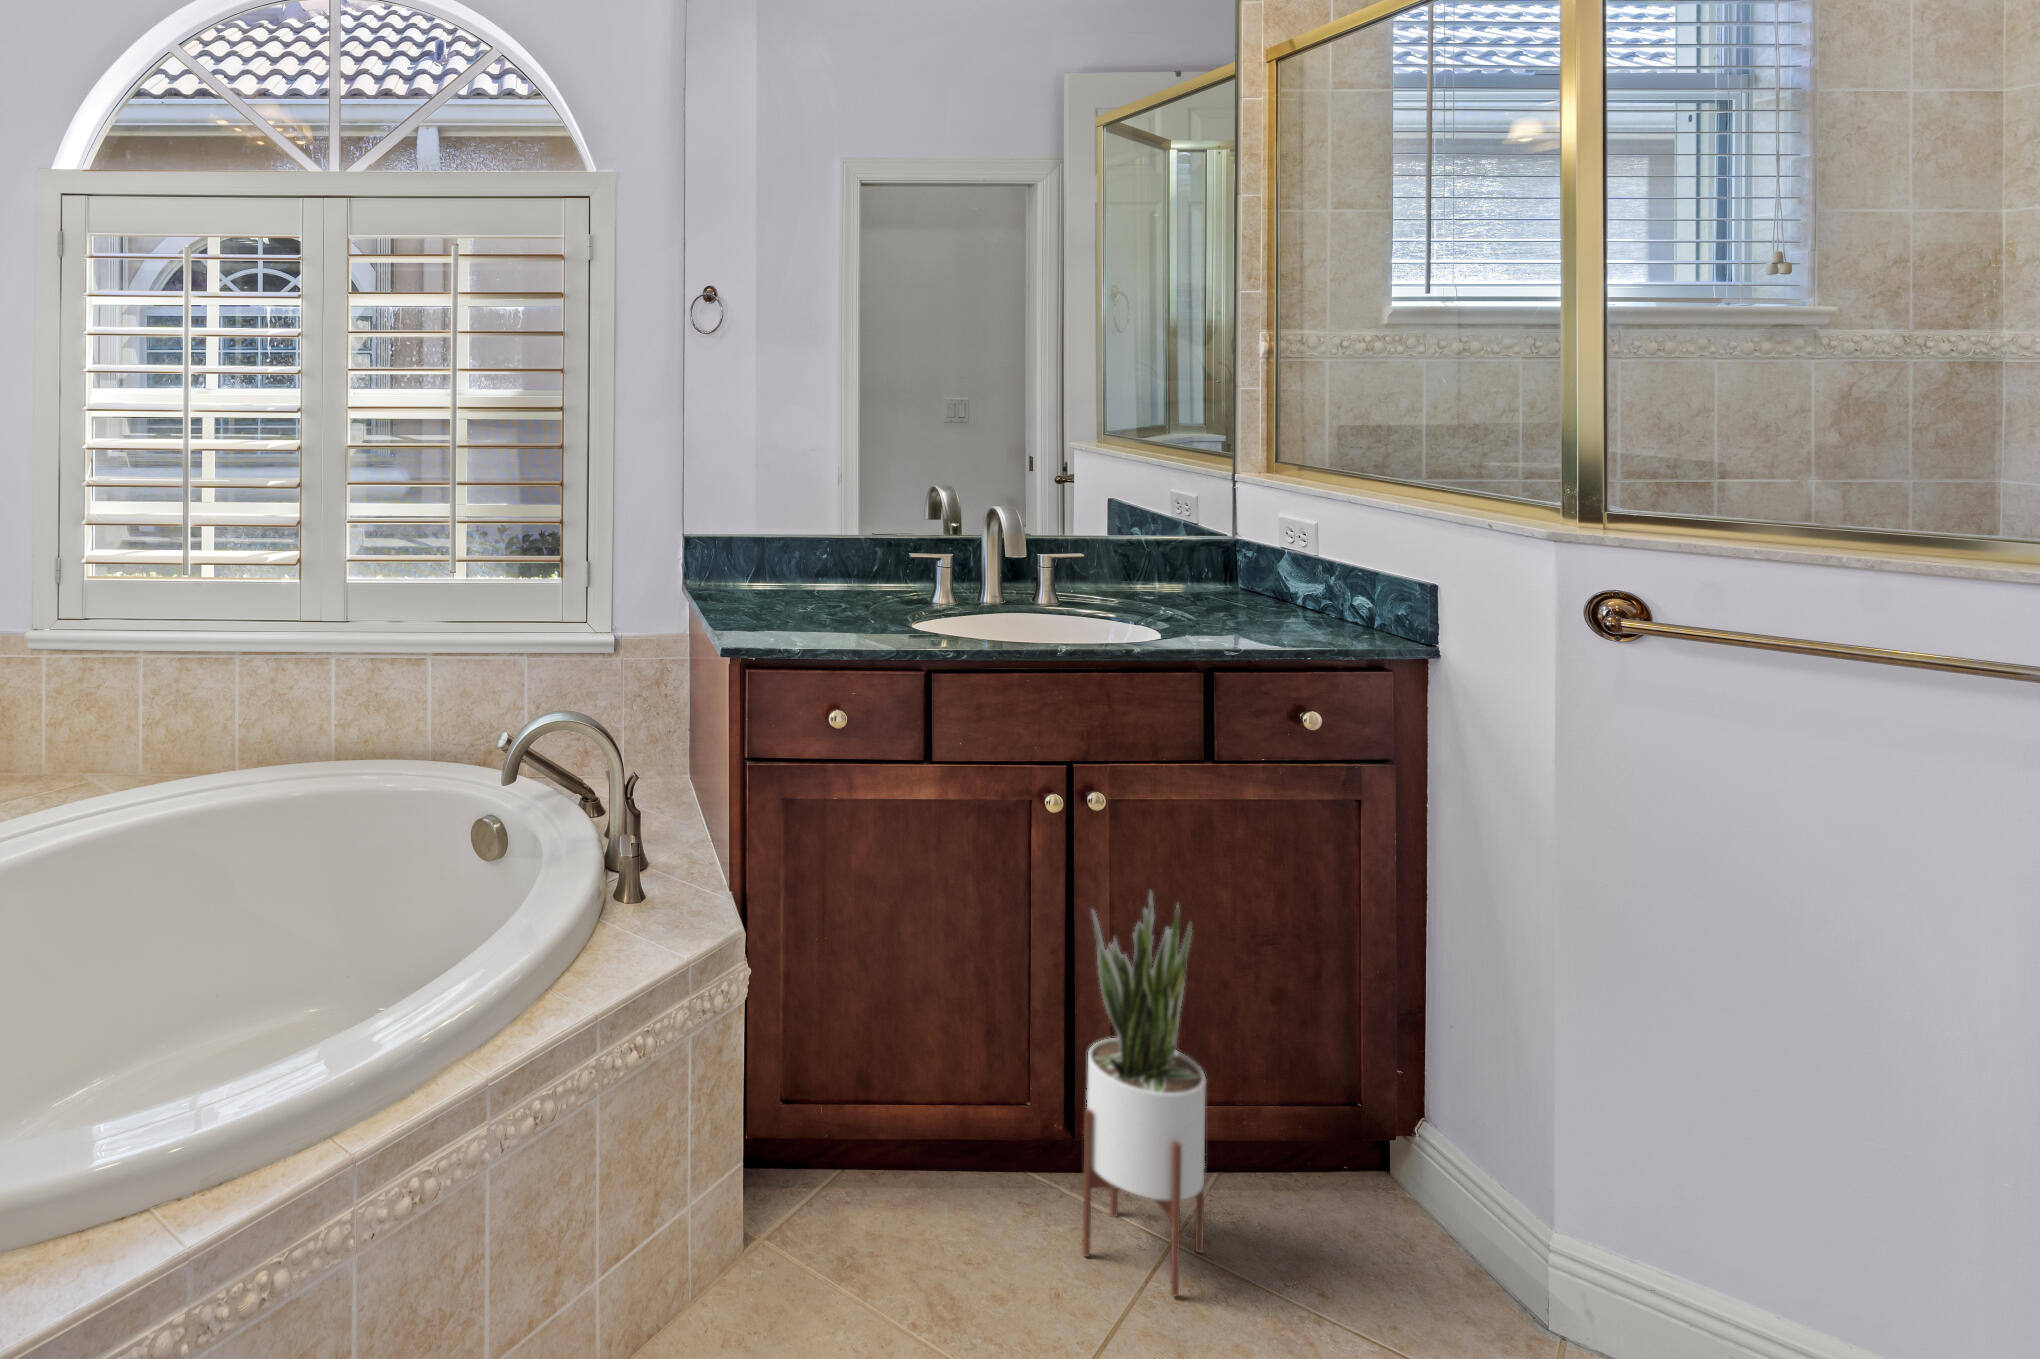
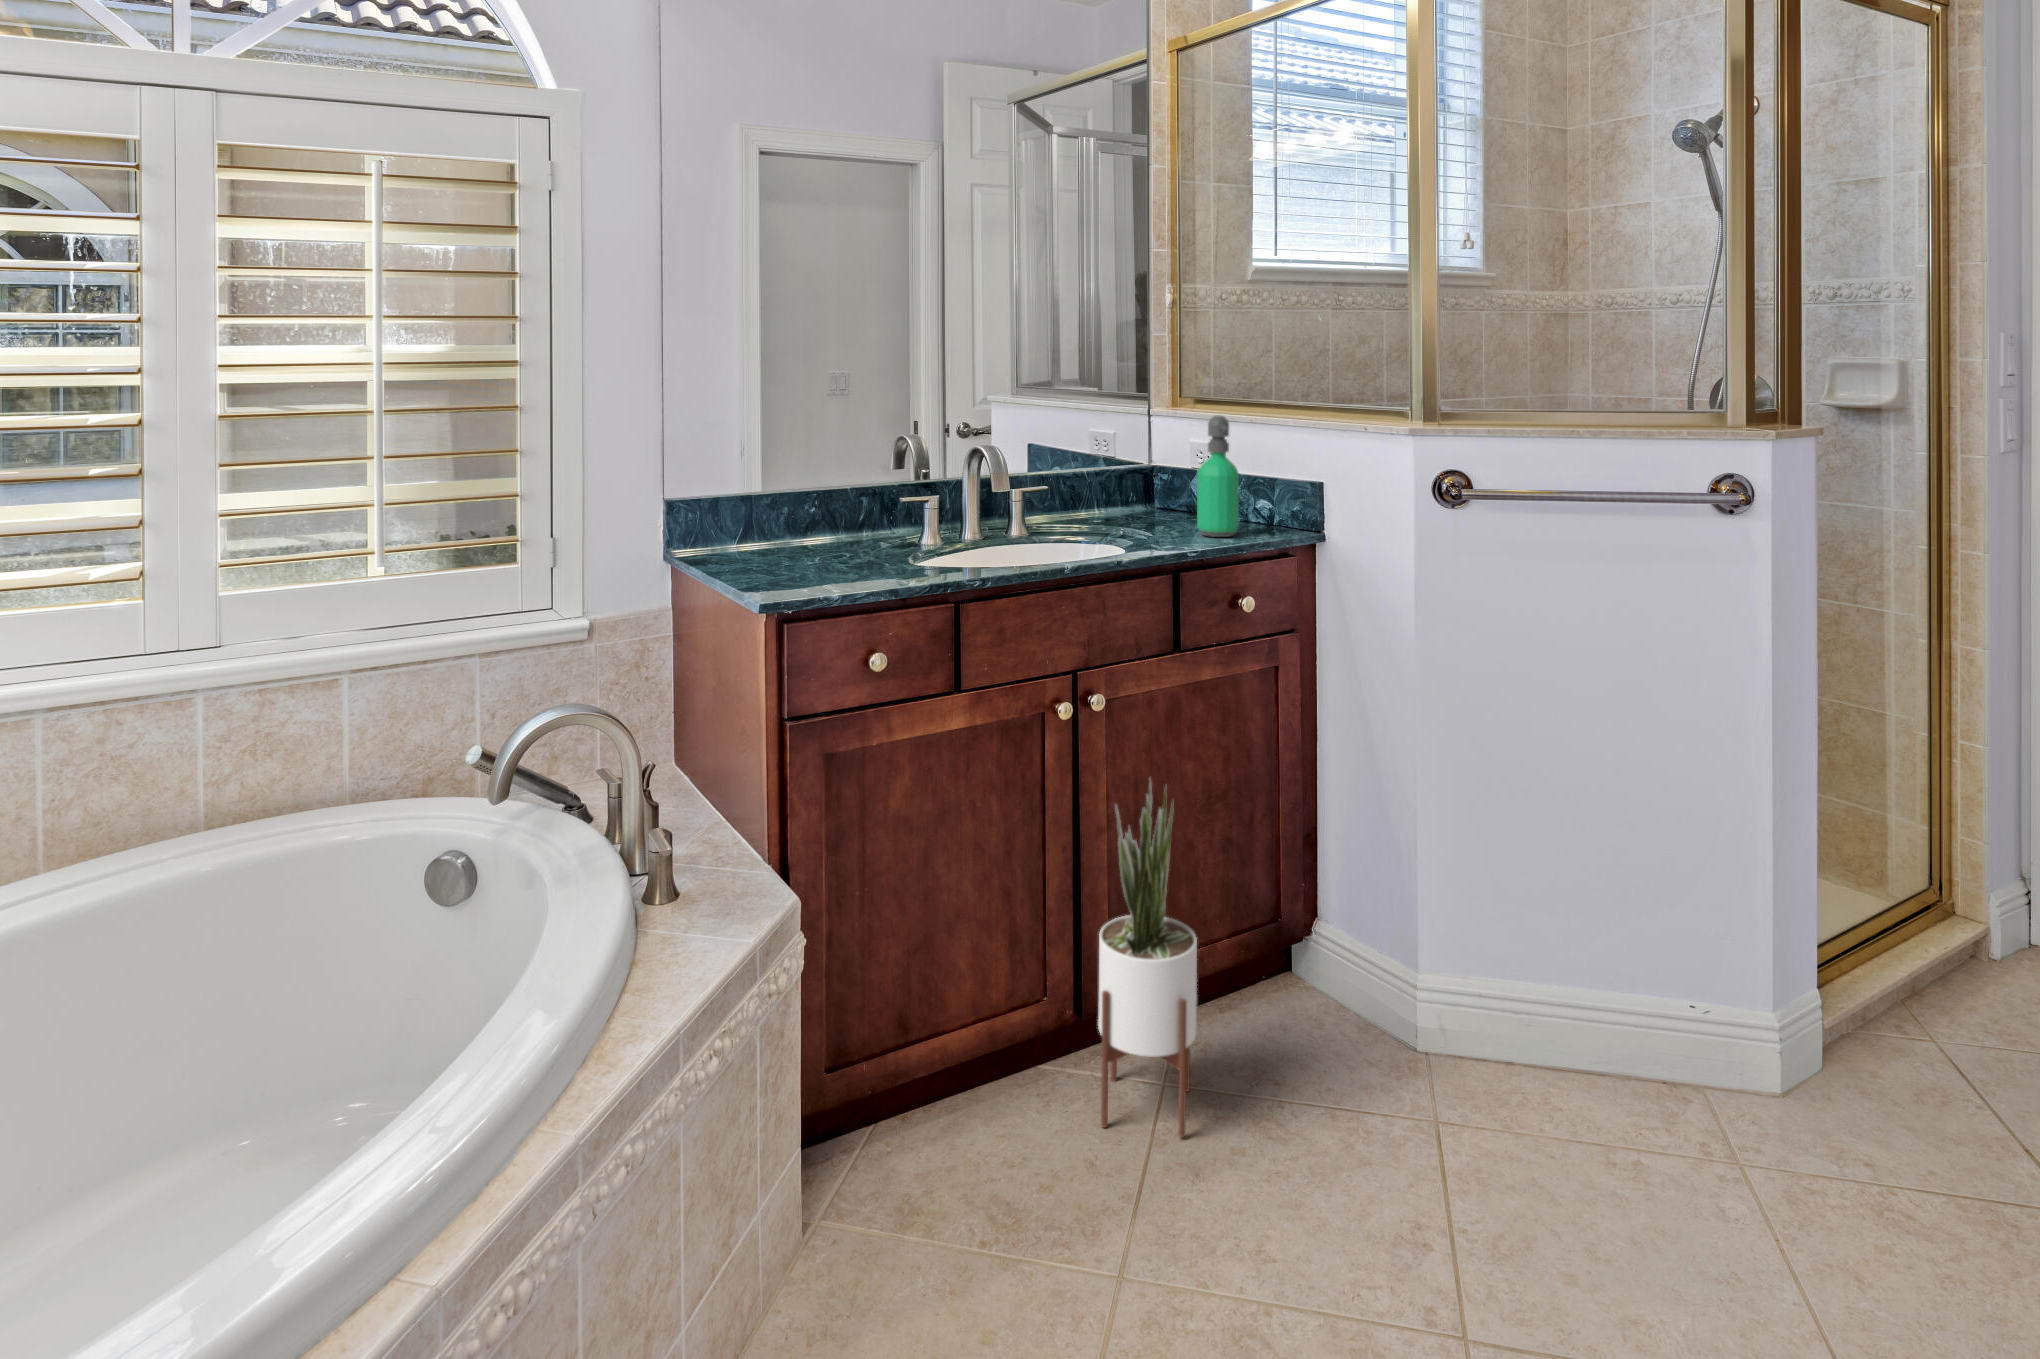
soap dispenser: none [1267,491,1323,634] -> present [1197,415,1239,537]

